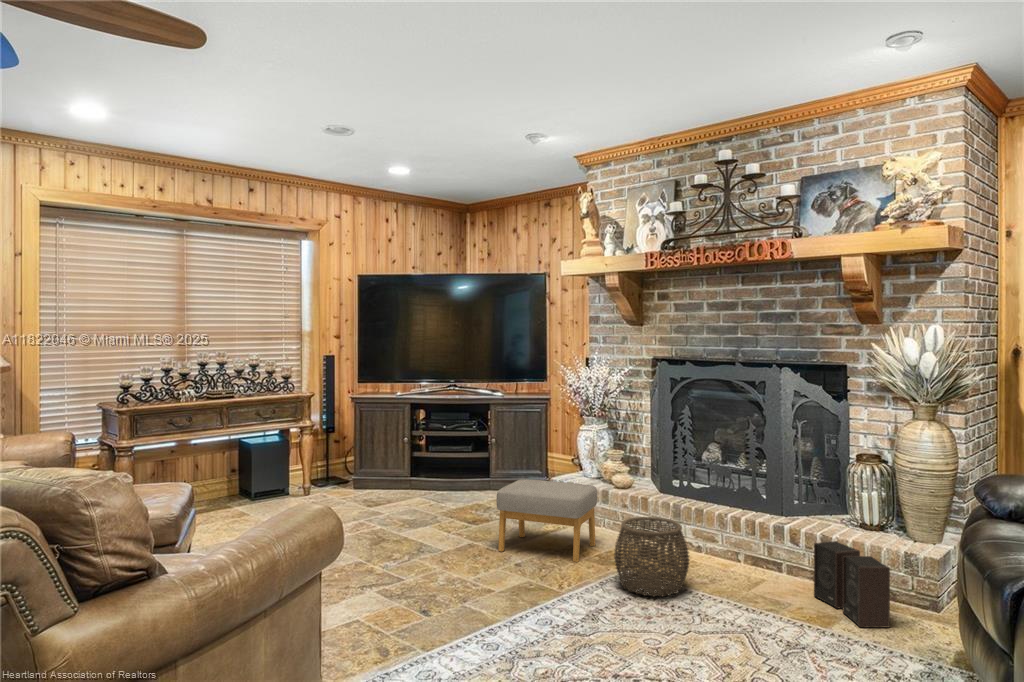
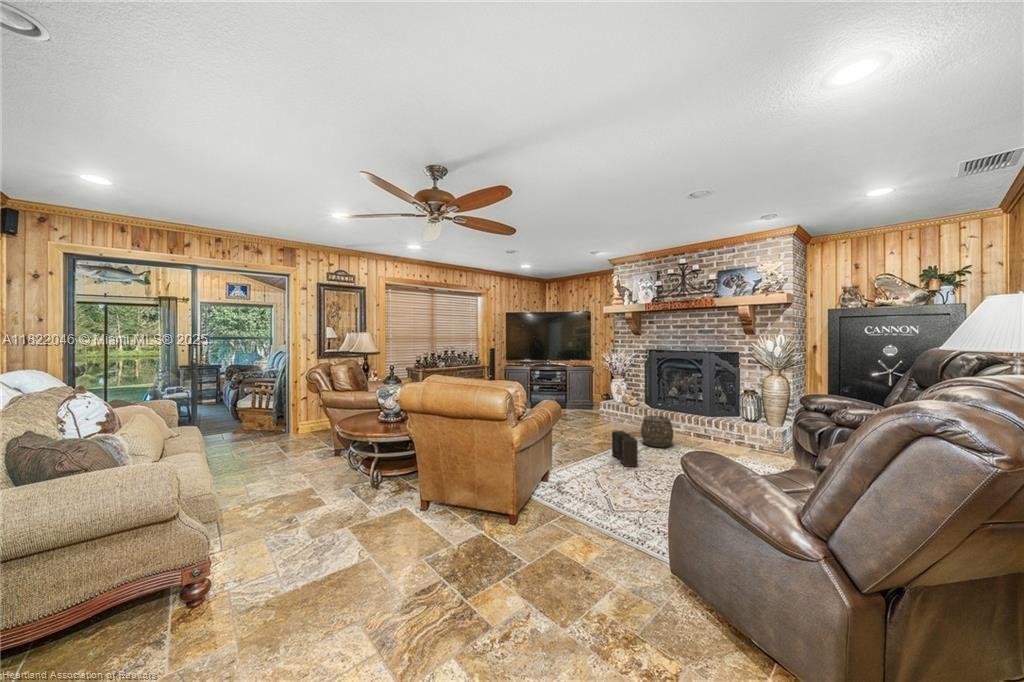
footstool: present [496,479,597,562] -> none [583,402,626,436]
speaker: present [814,541,890,627] -> present [612,431,638,467]

